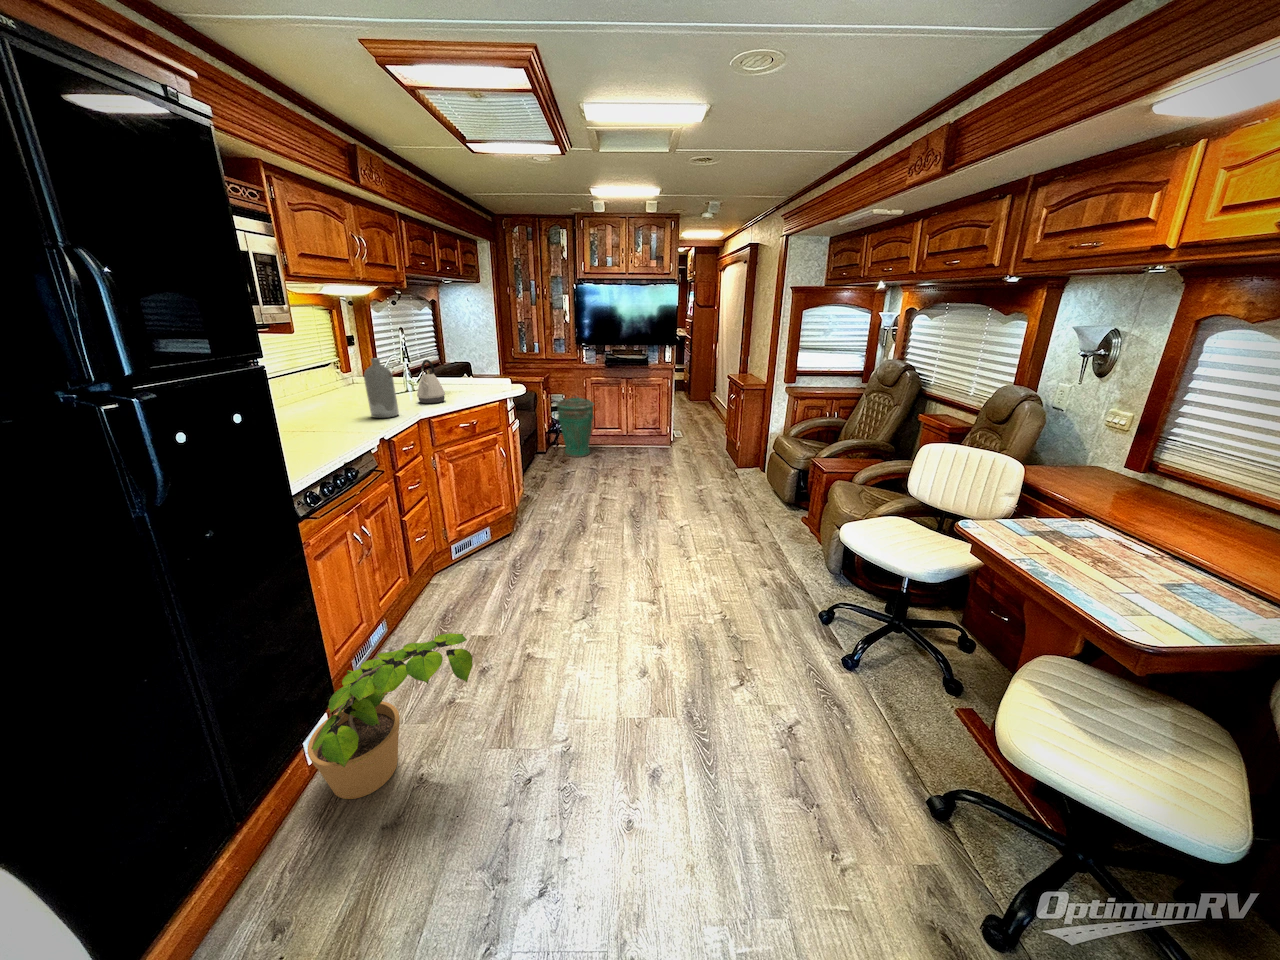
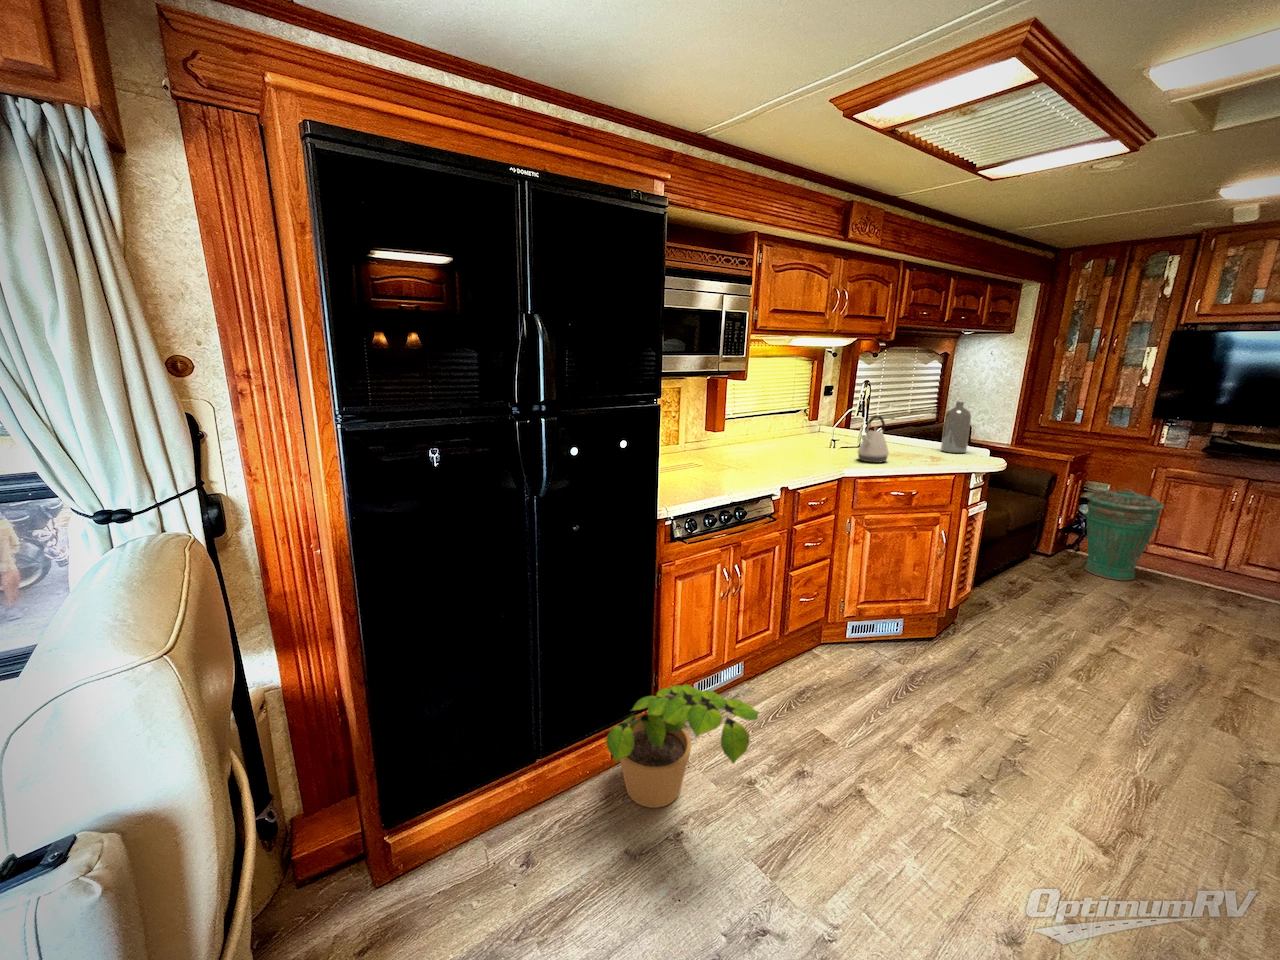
bottle: present [364,358,399,418] -> present [941,401,971,453]

